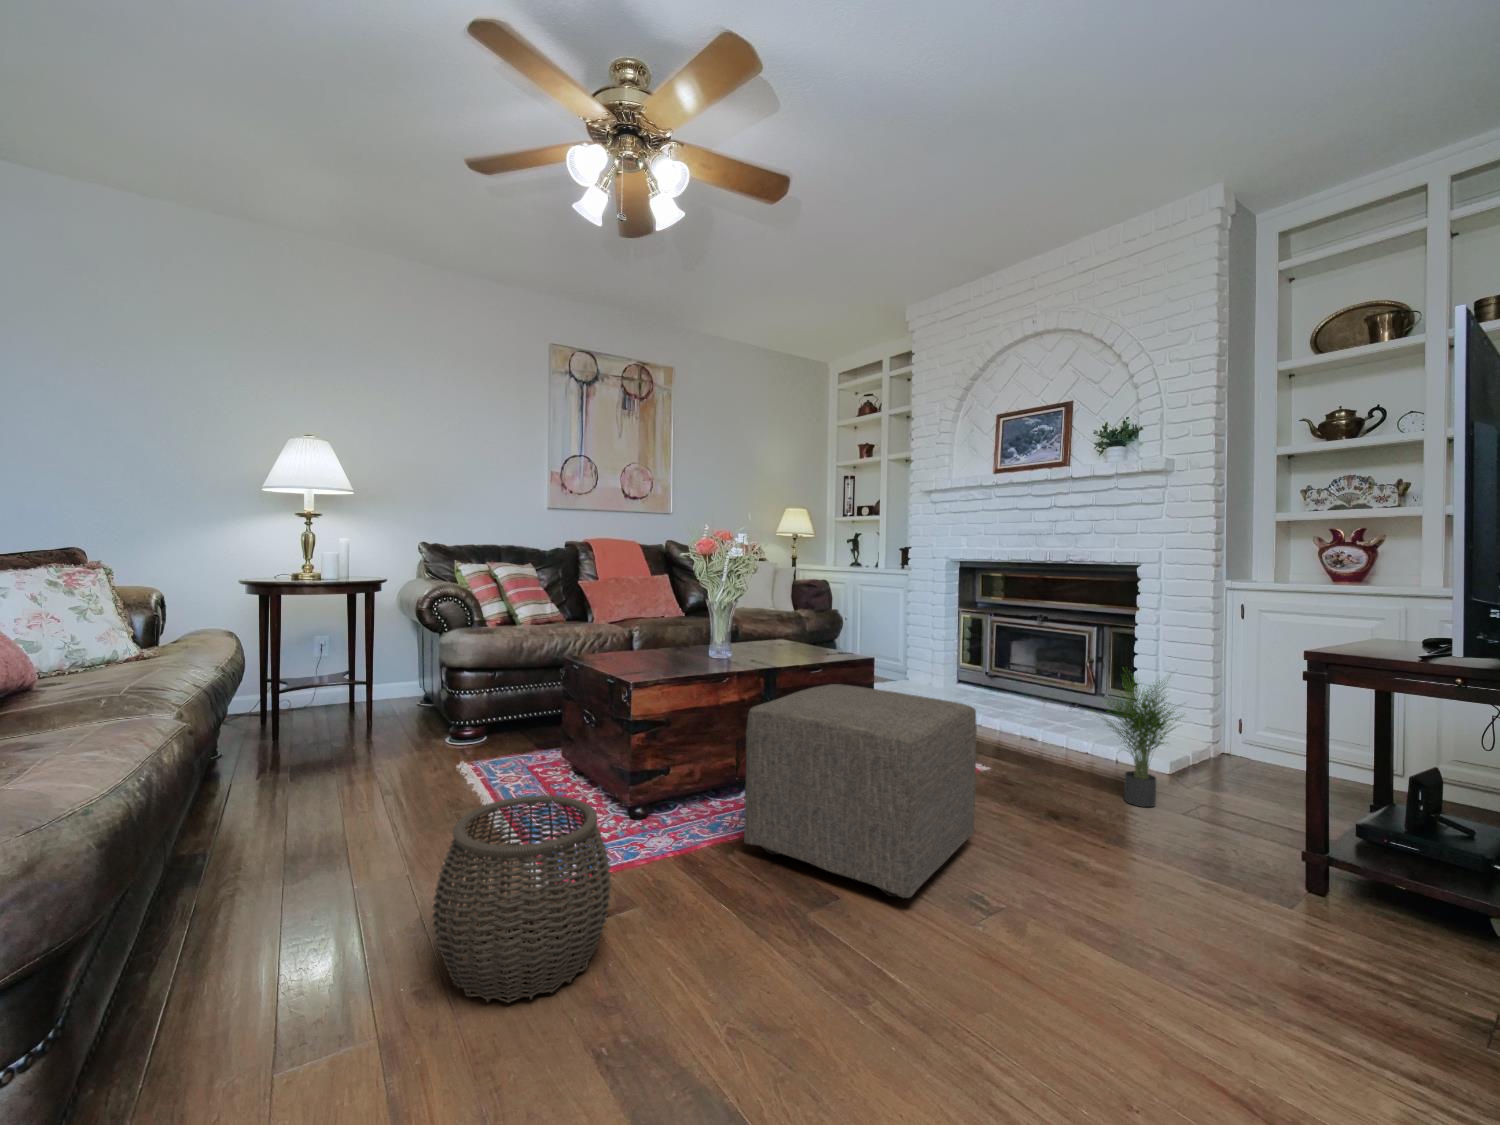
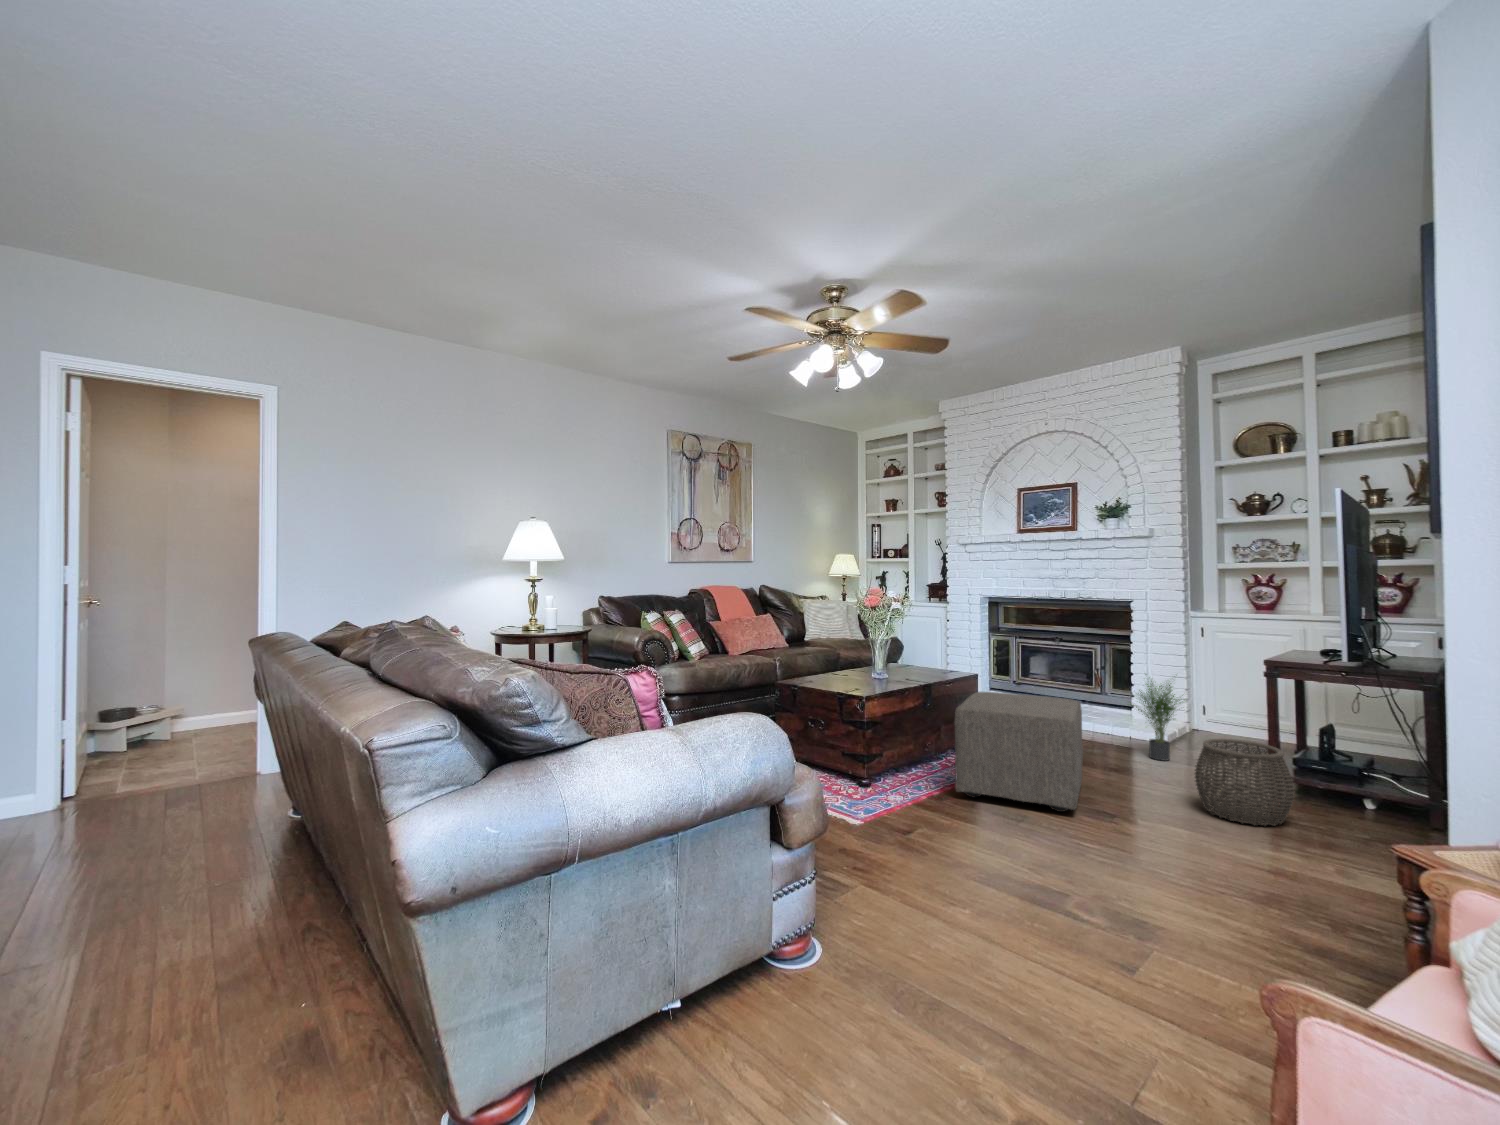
woven basket: present [432,795,612,1003] -> present [1195,739,1294,826]

